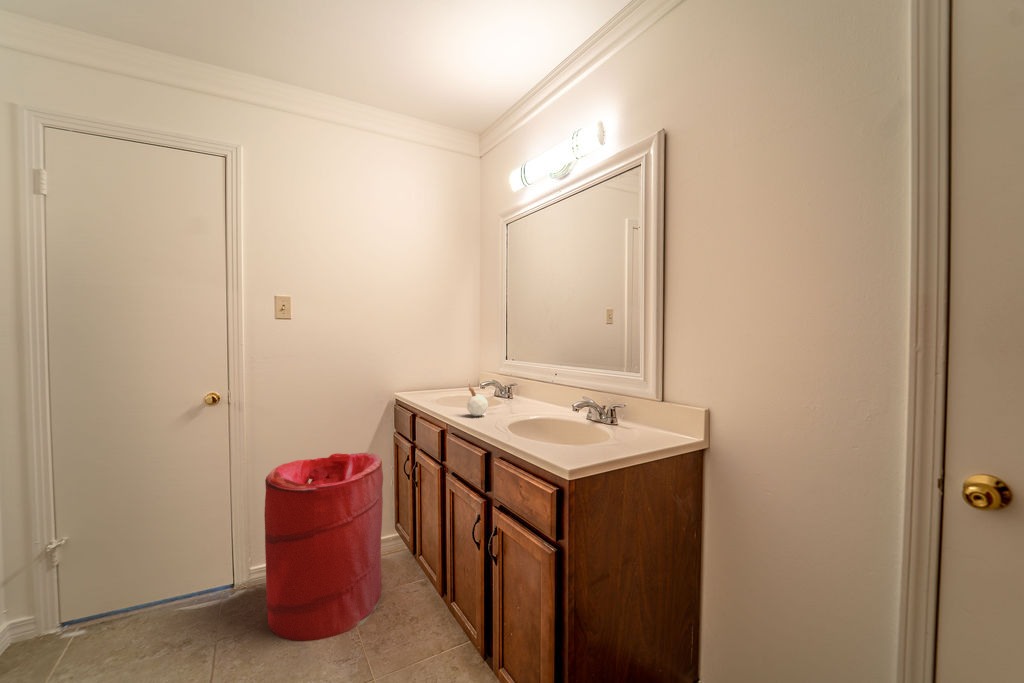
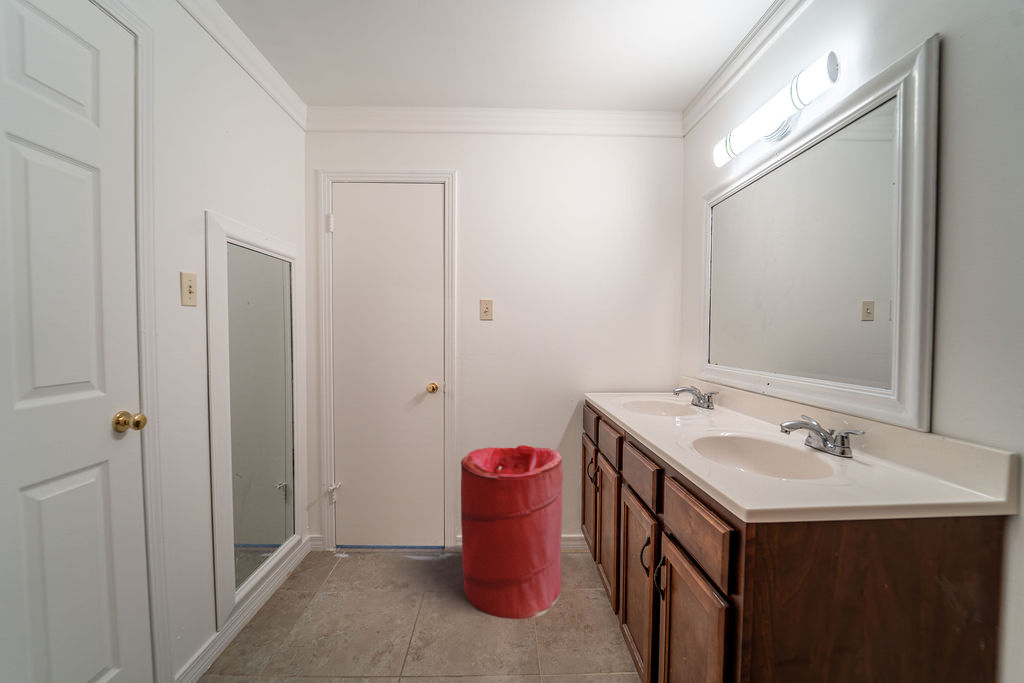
candle: present [467,384,488,416] -> none [645,382,670,425]

